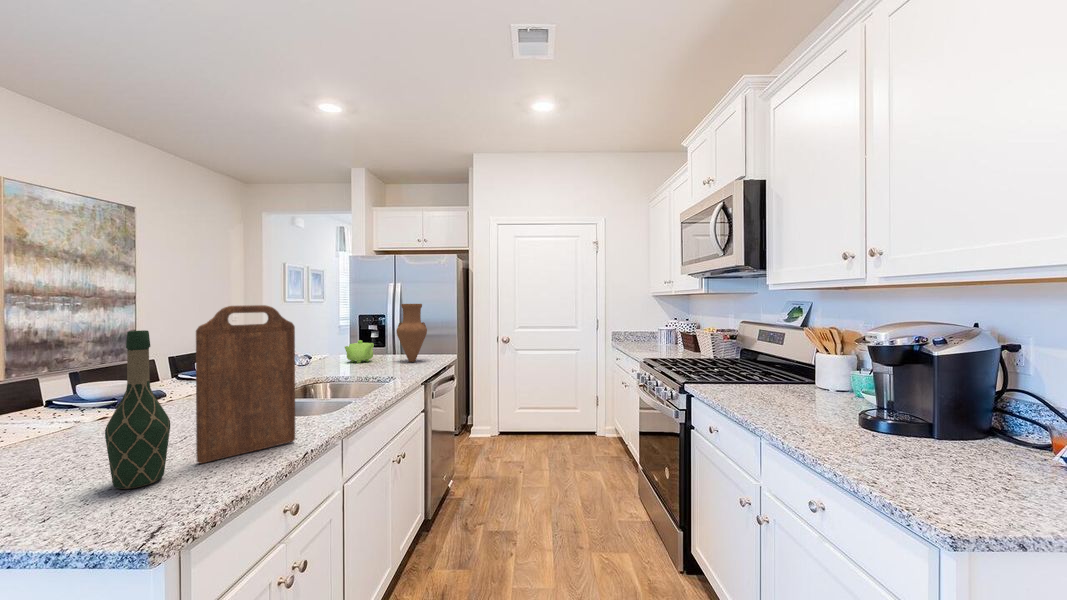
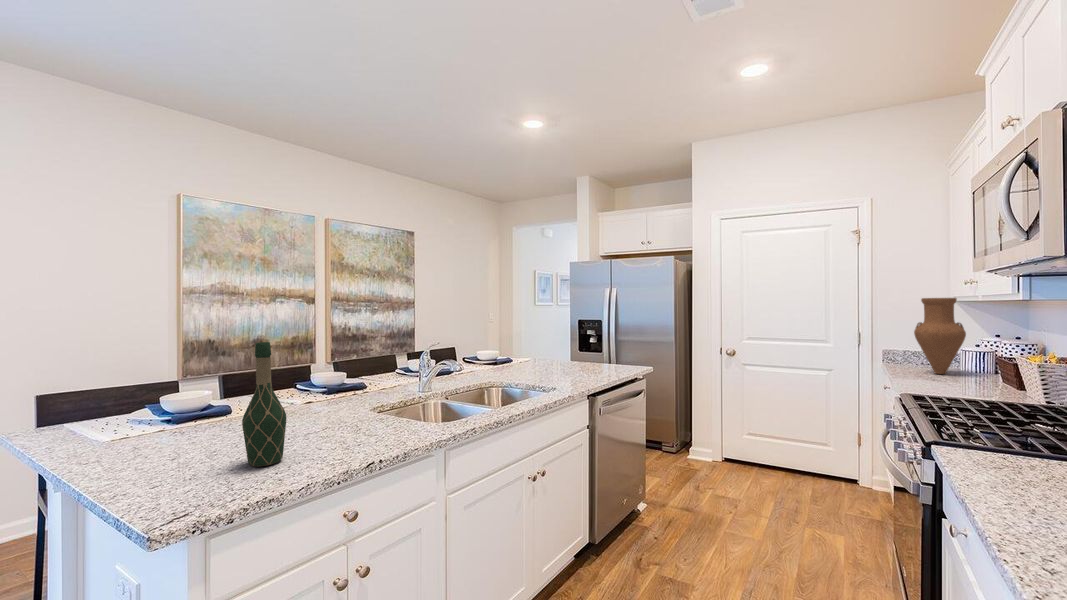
vase: present [397,304,427,362] -> present [914,298,966,374]
cutting board: present [196,305,295,463] -> none [310,320,393,454]
teapot: present [345,340,374,363] -> none [529,344,559,367]

